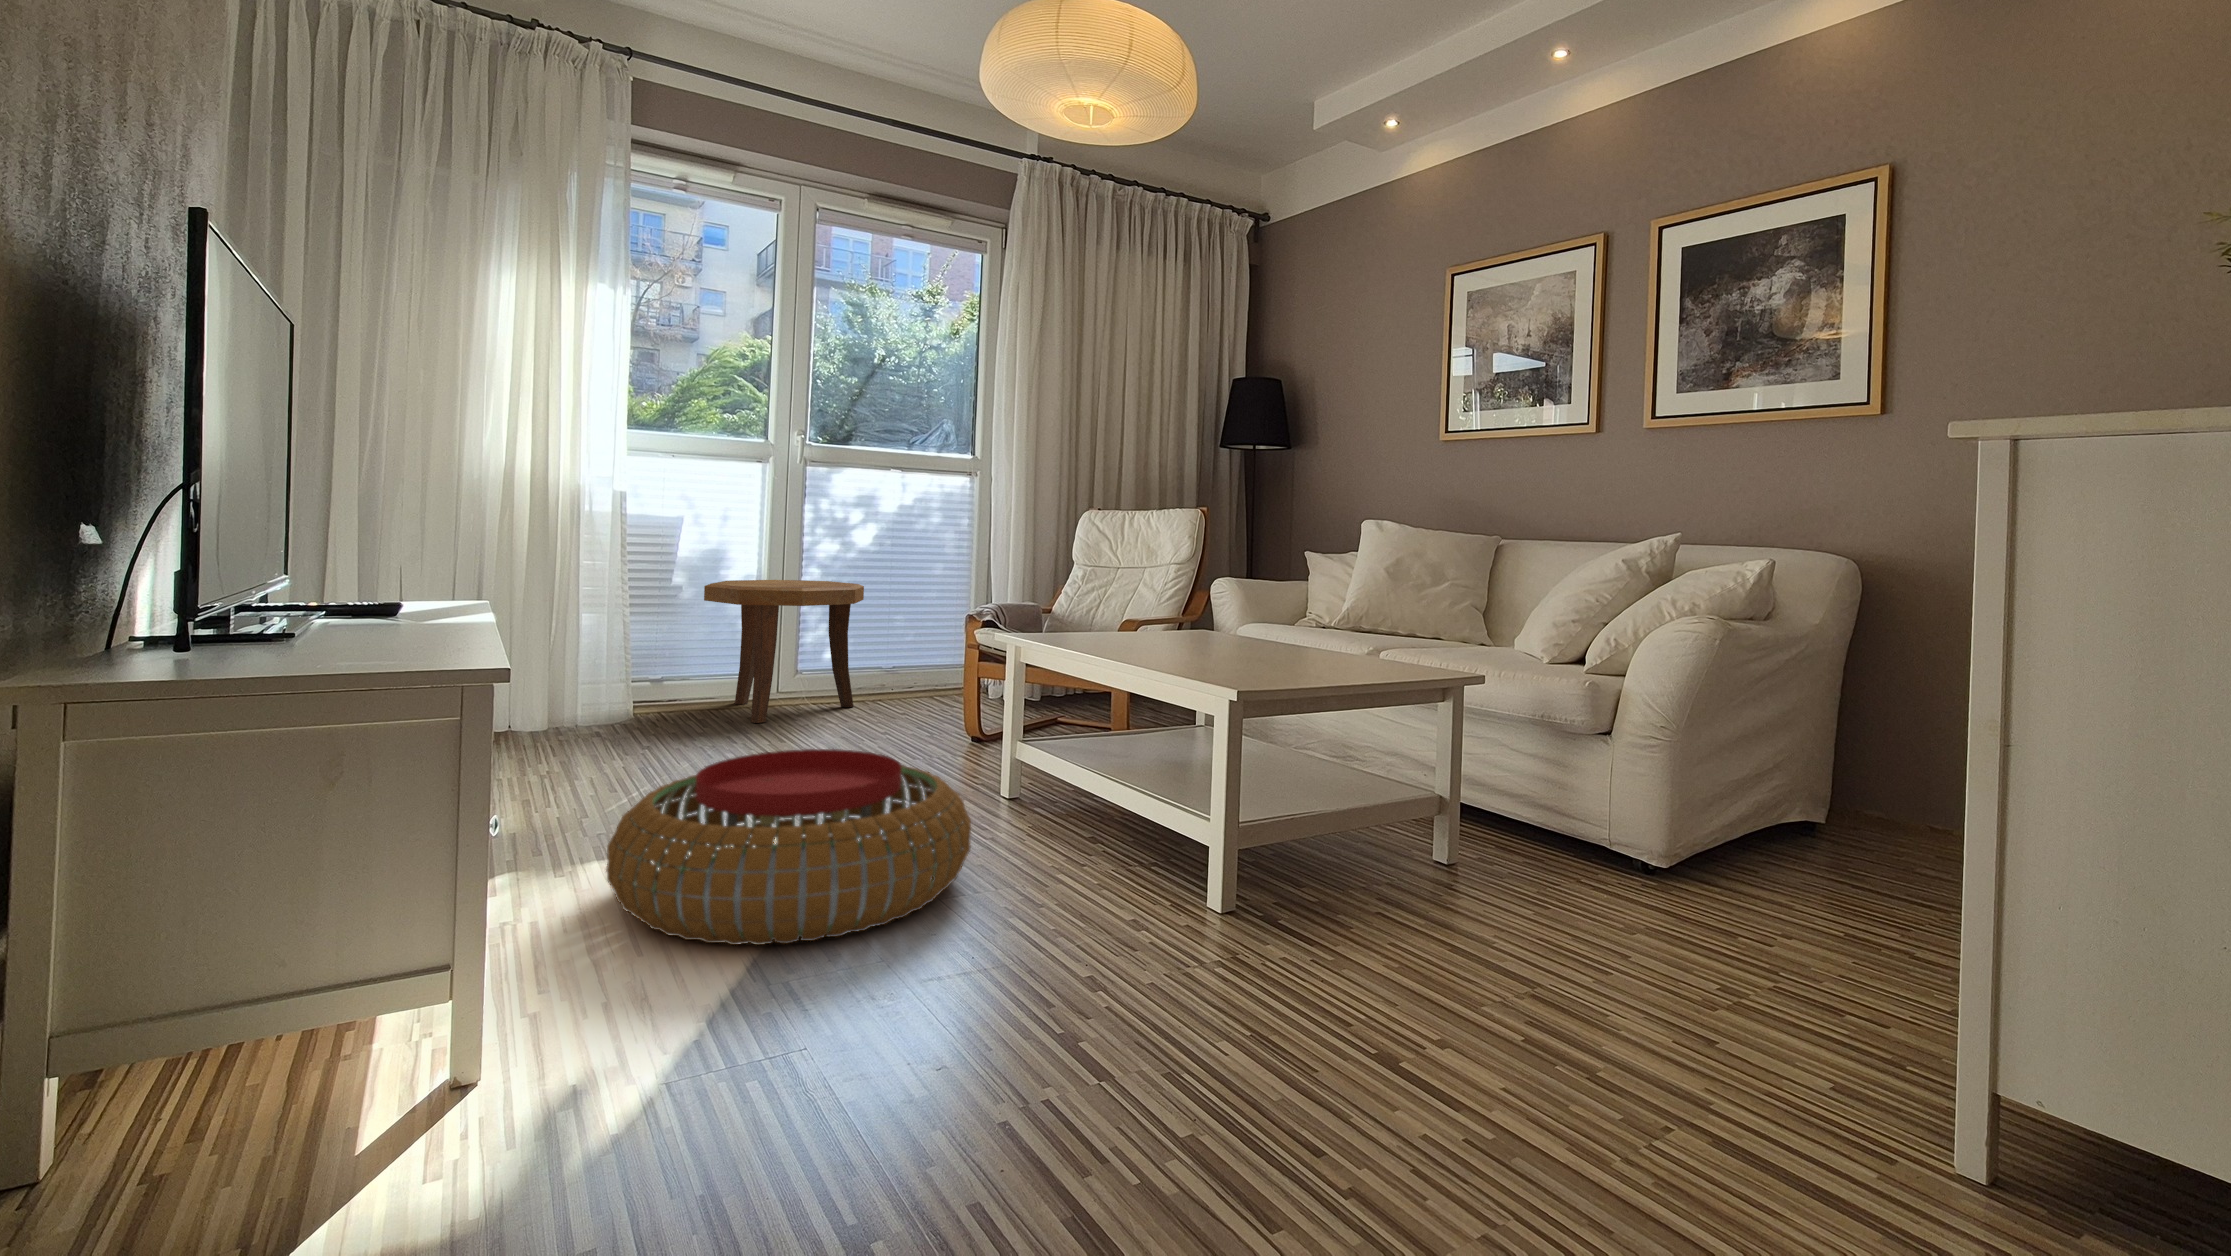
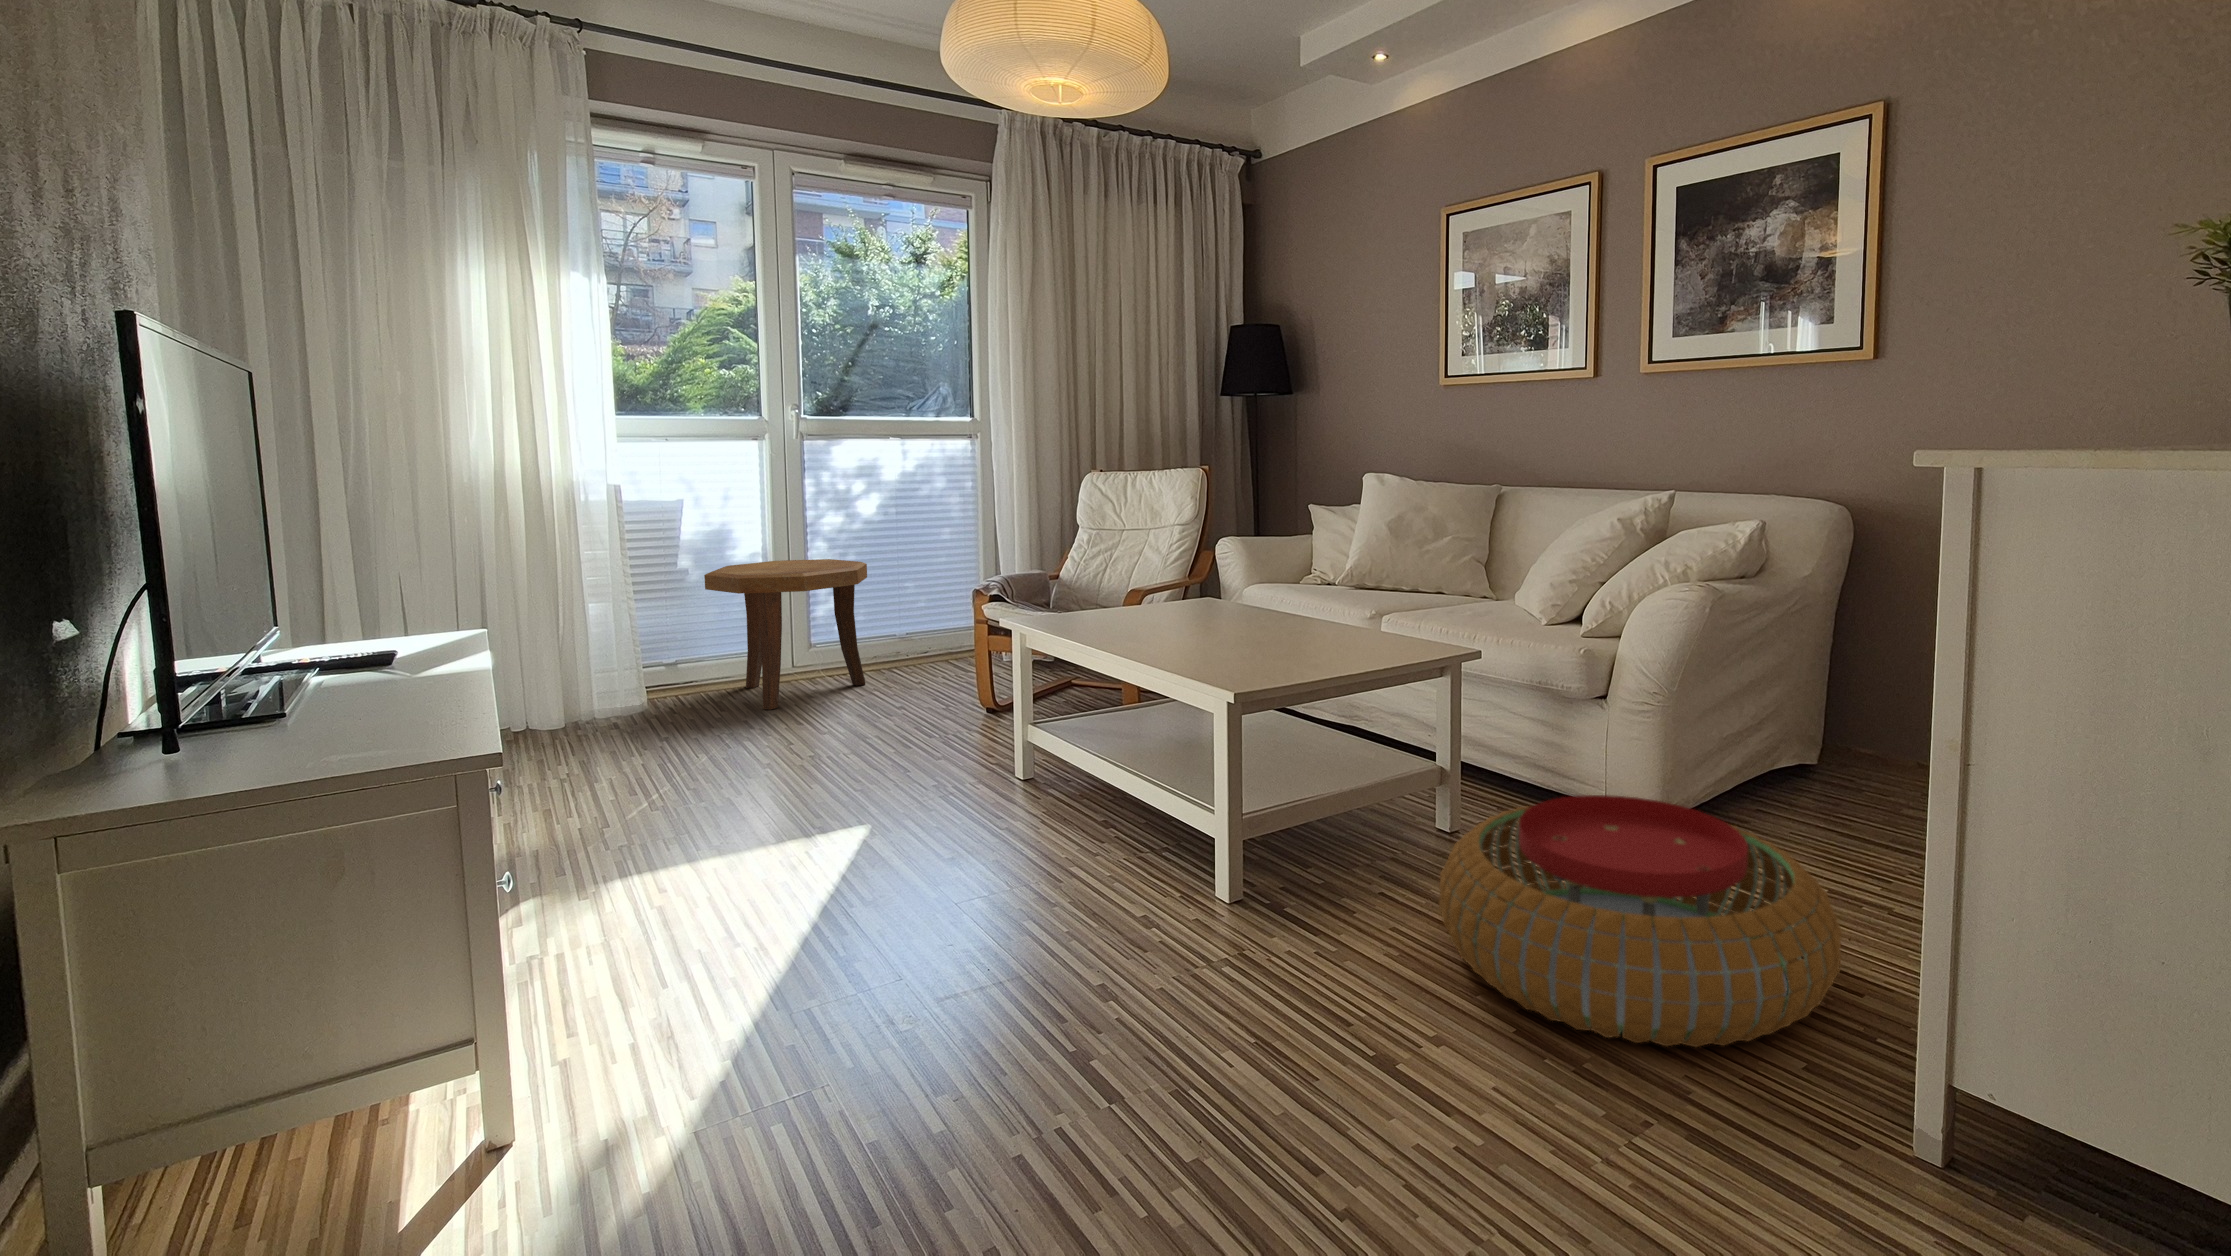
pouf: present [606,749,971,945] -> present [1439,795,1842,1047]

